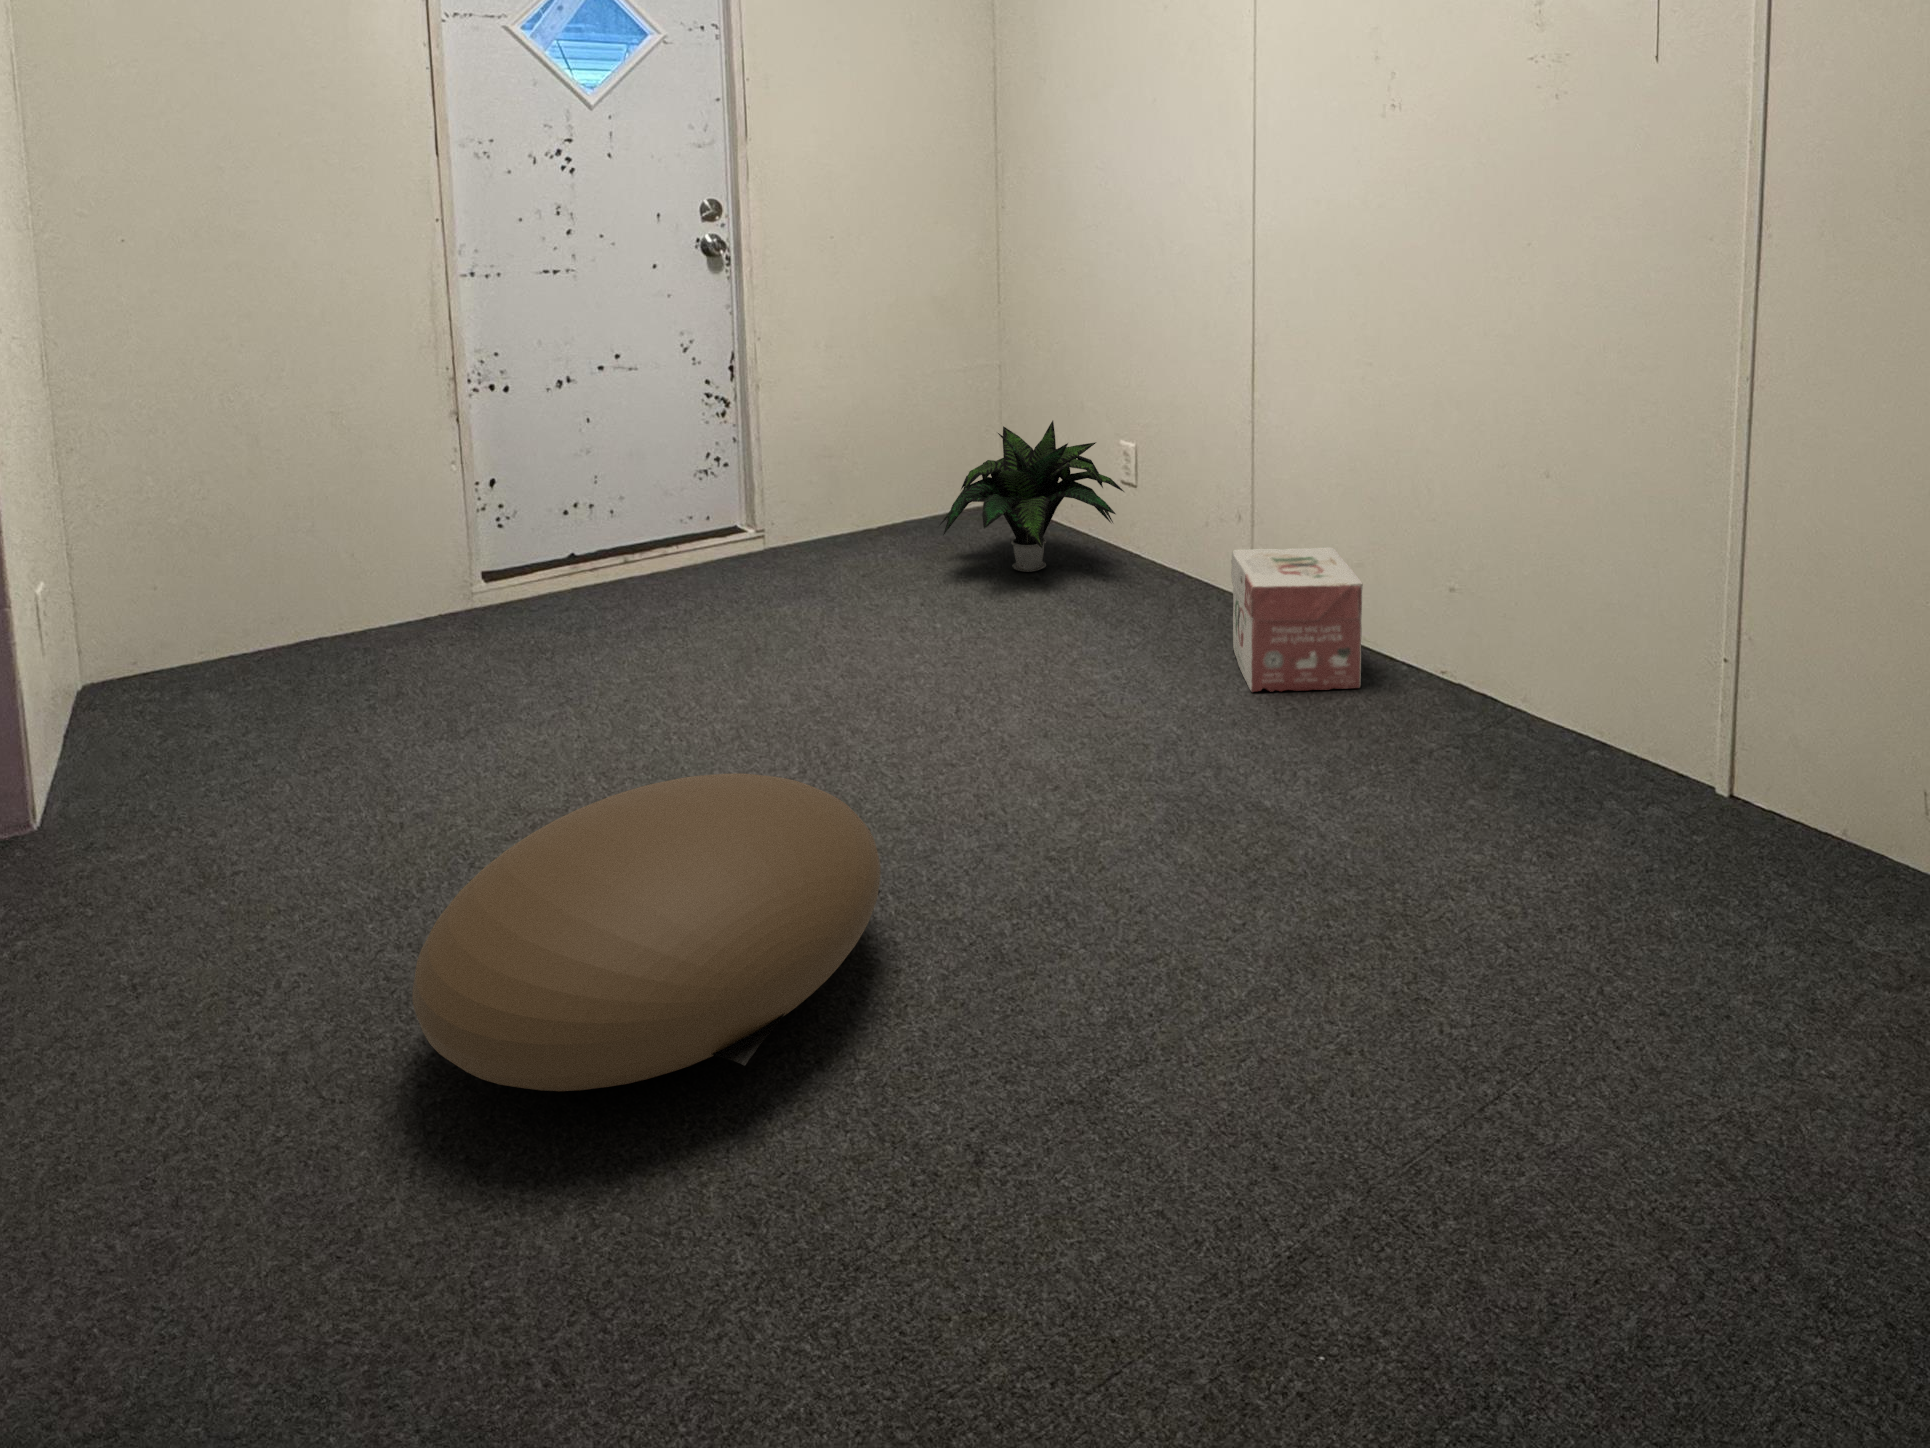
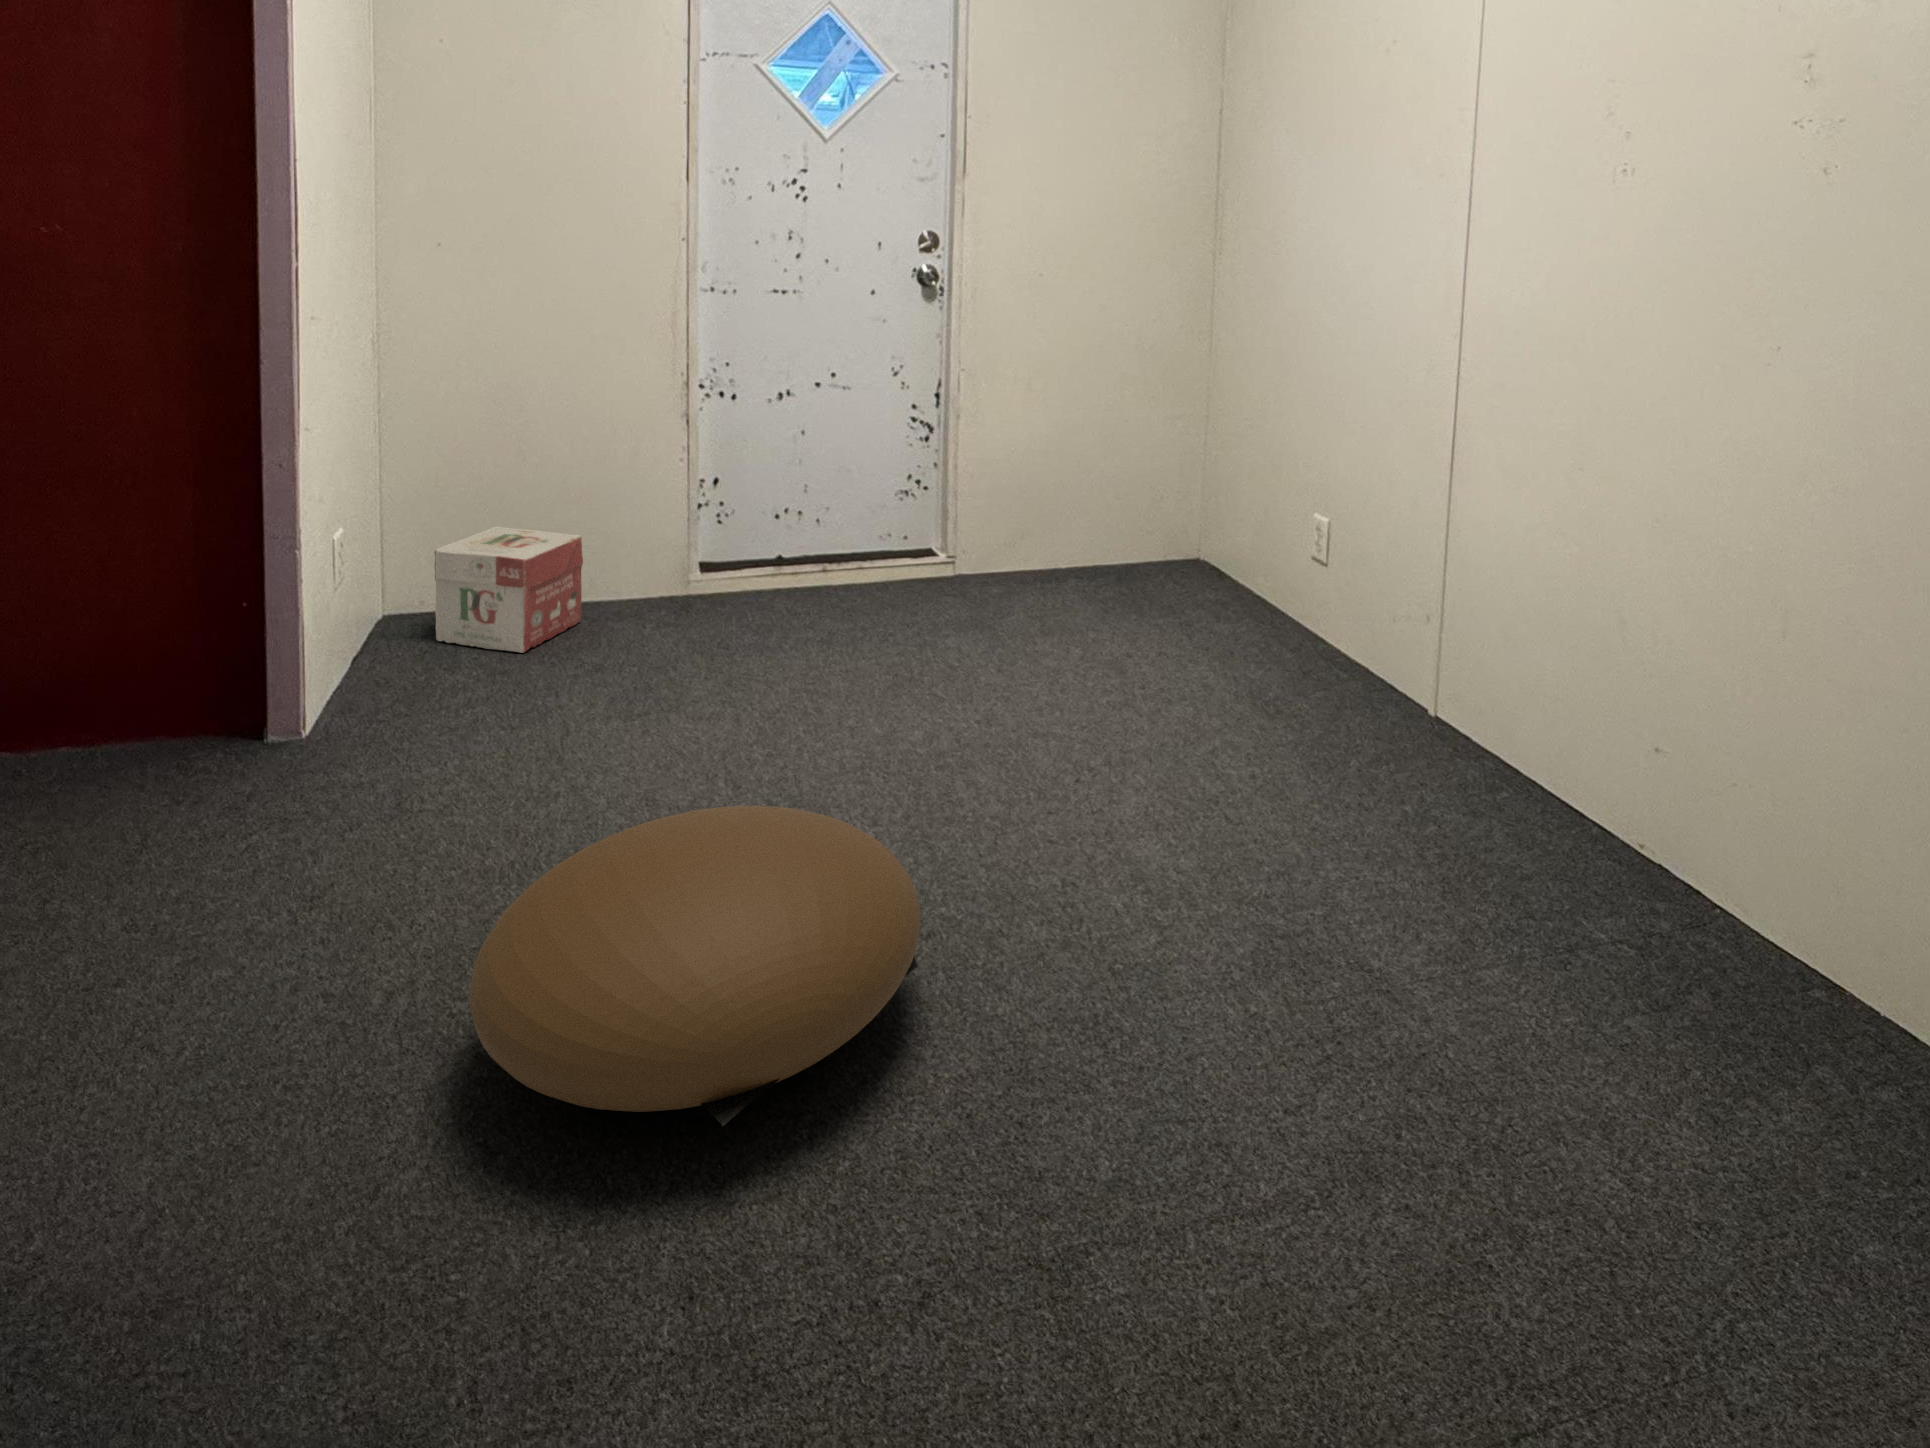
potted plant: present [939,421,1124,572] -> none [1108,479,1309,634]
cardboard box: present [1231,547,1363,692] -> present [434,526,583,653]

